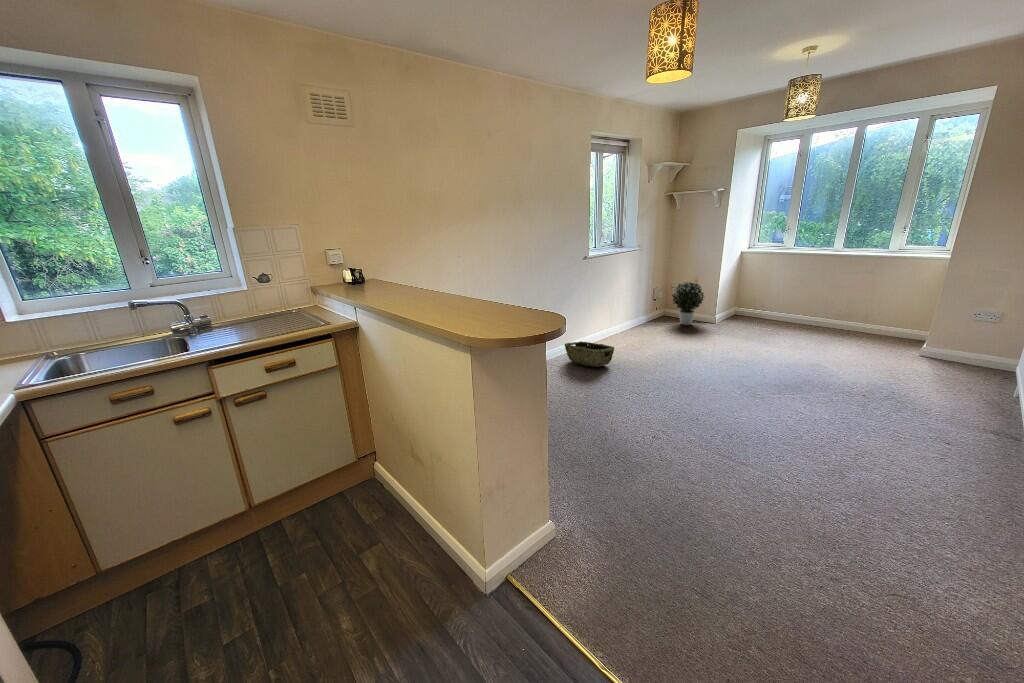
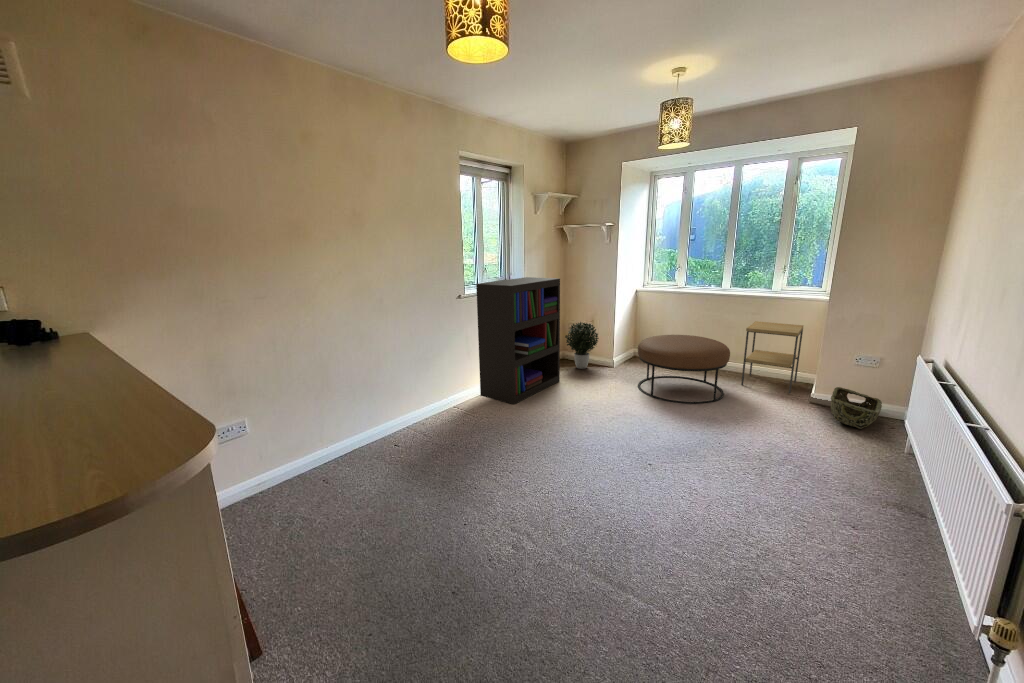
bookshelf: none [600,241,673,354] -> present [476,277,560,404]
side table: none [848,280,920,349] -> present [741,321,803,393]
ottoman: none [744,293,840,356] -> present [638,335,730,404]
woven basket: present [565,341,614,367] -> present [831,387,882,429]

